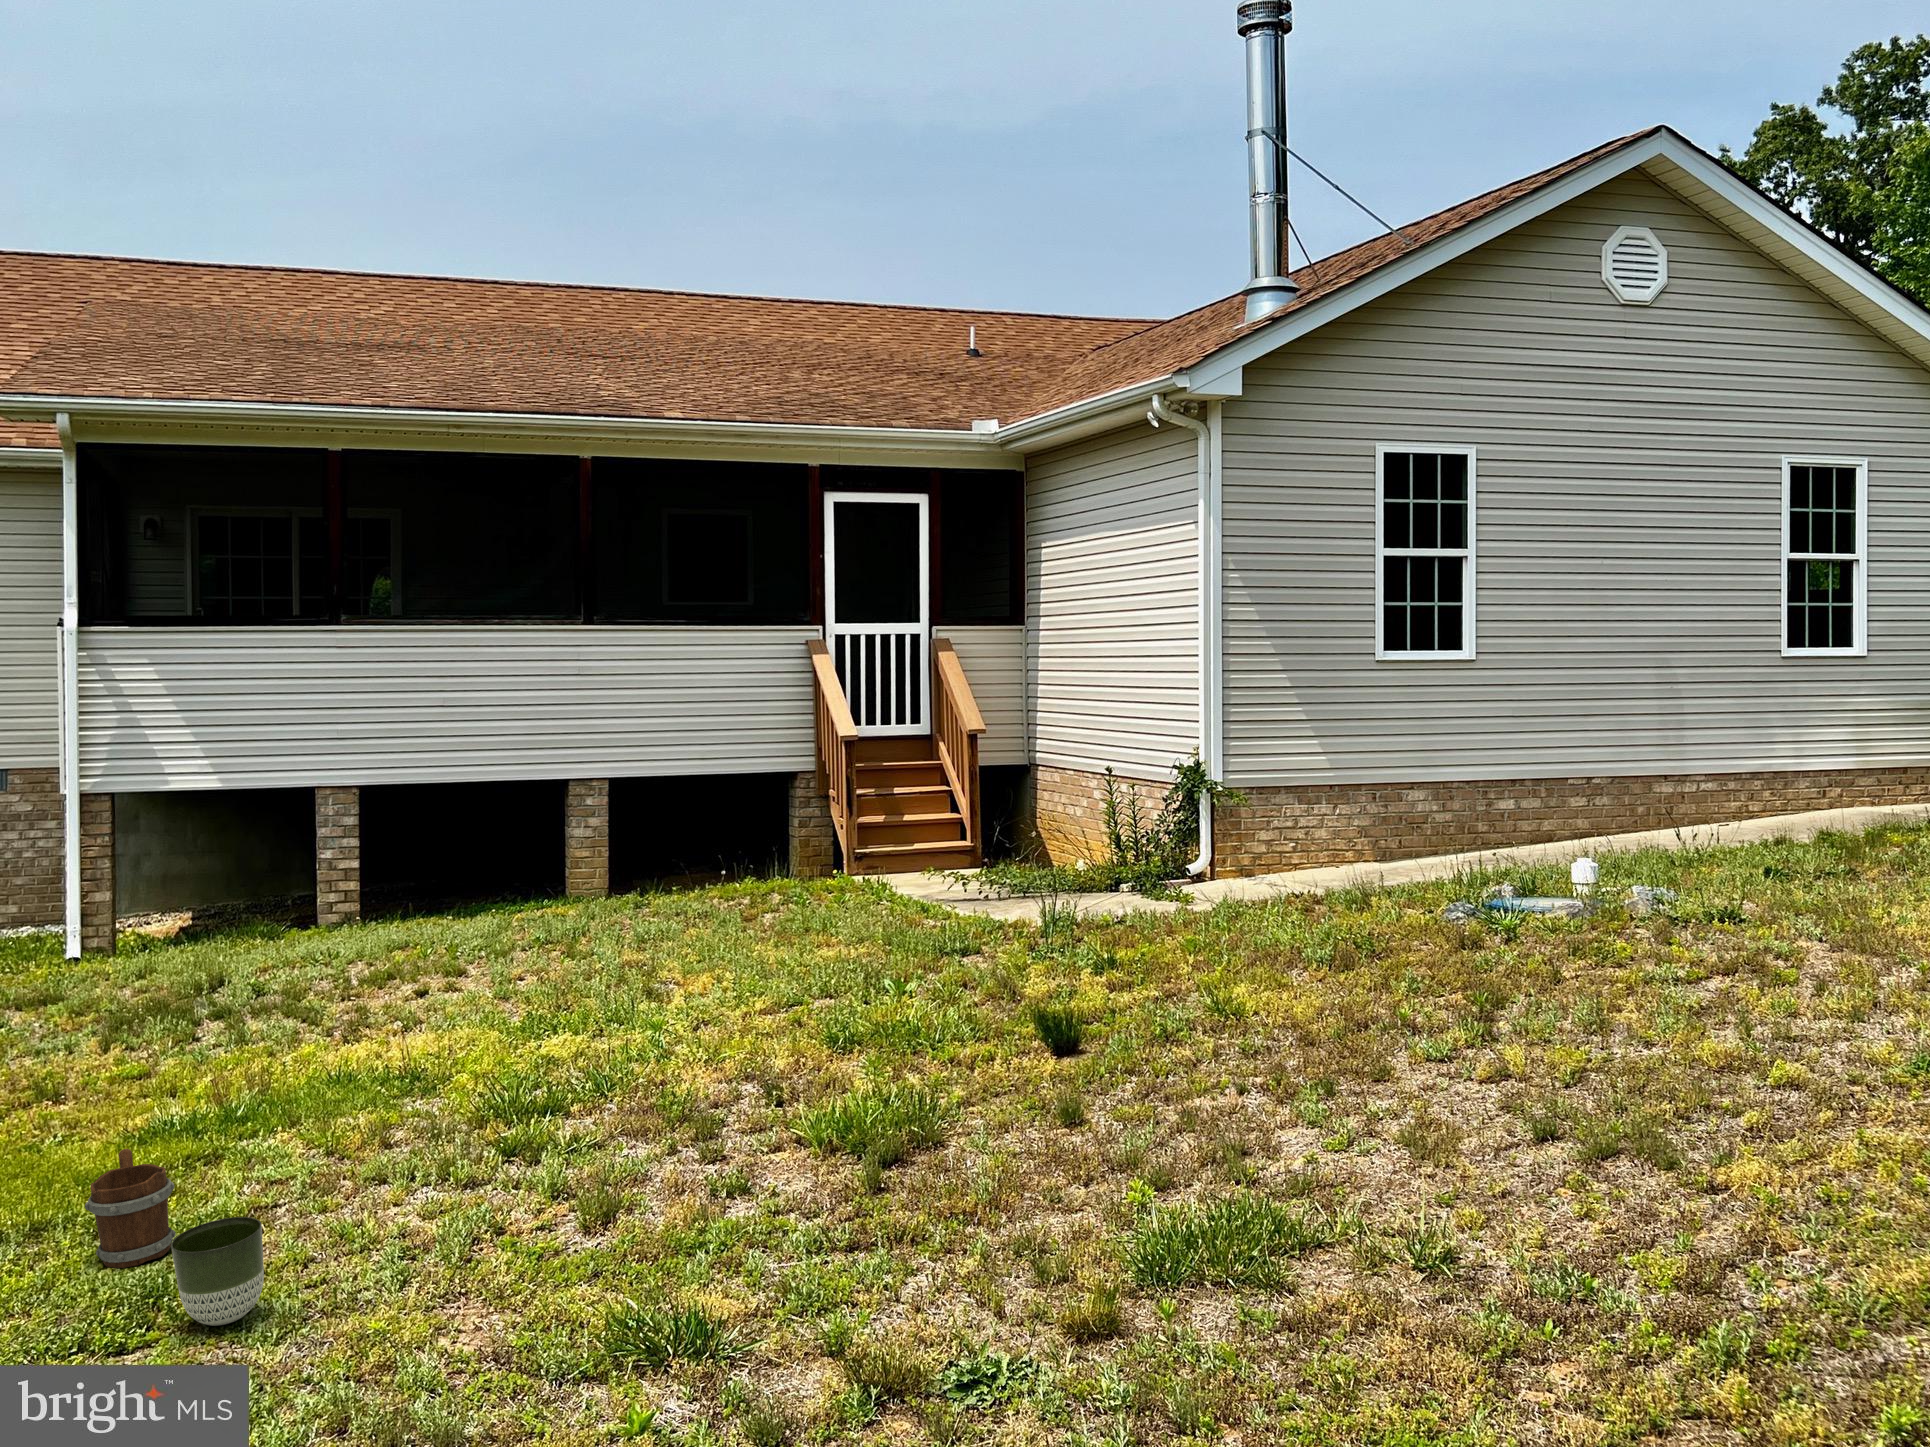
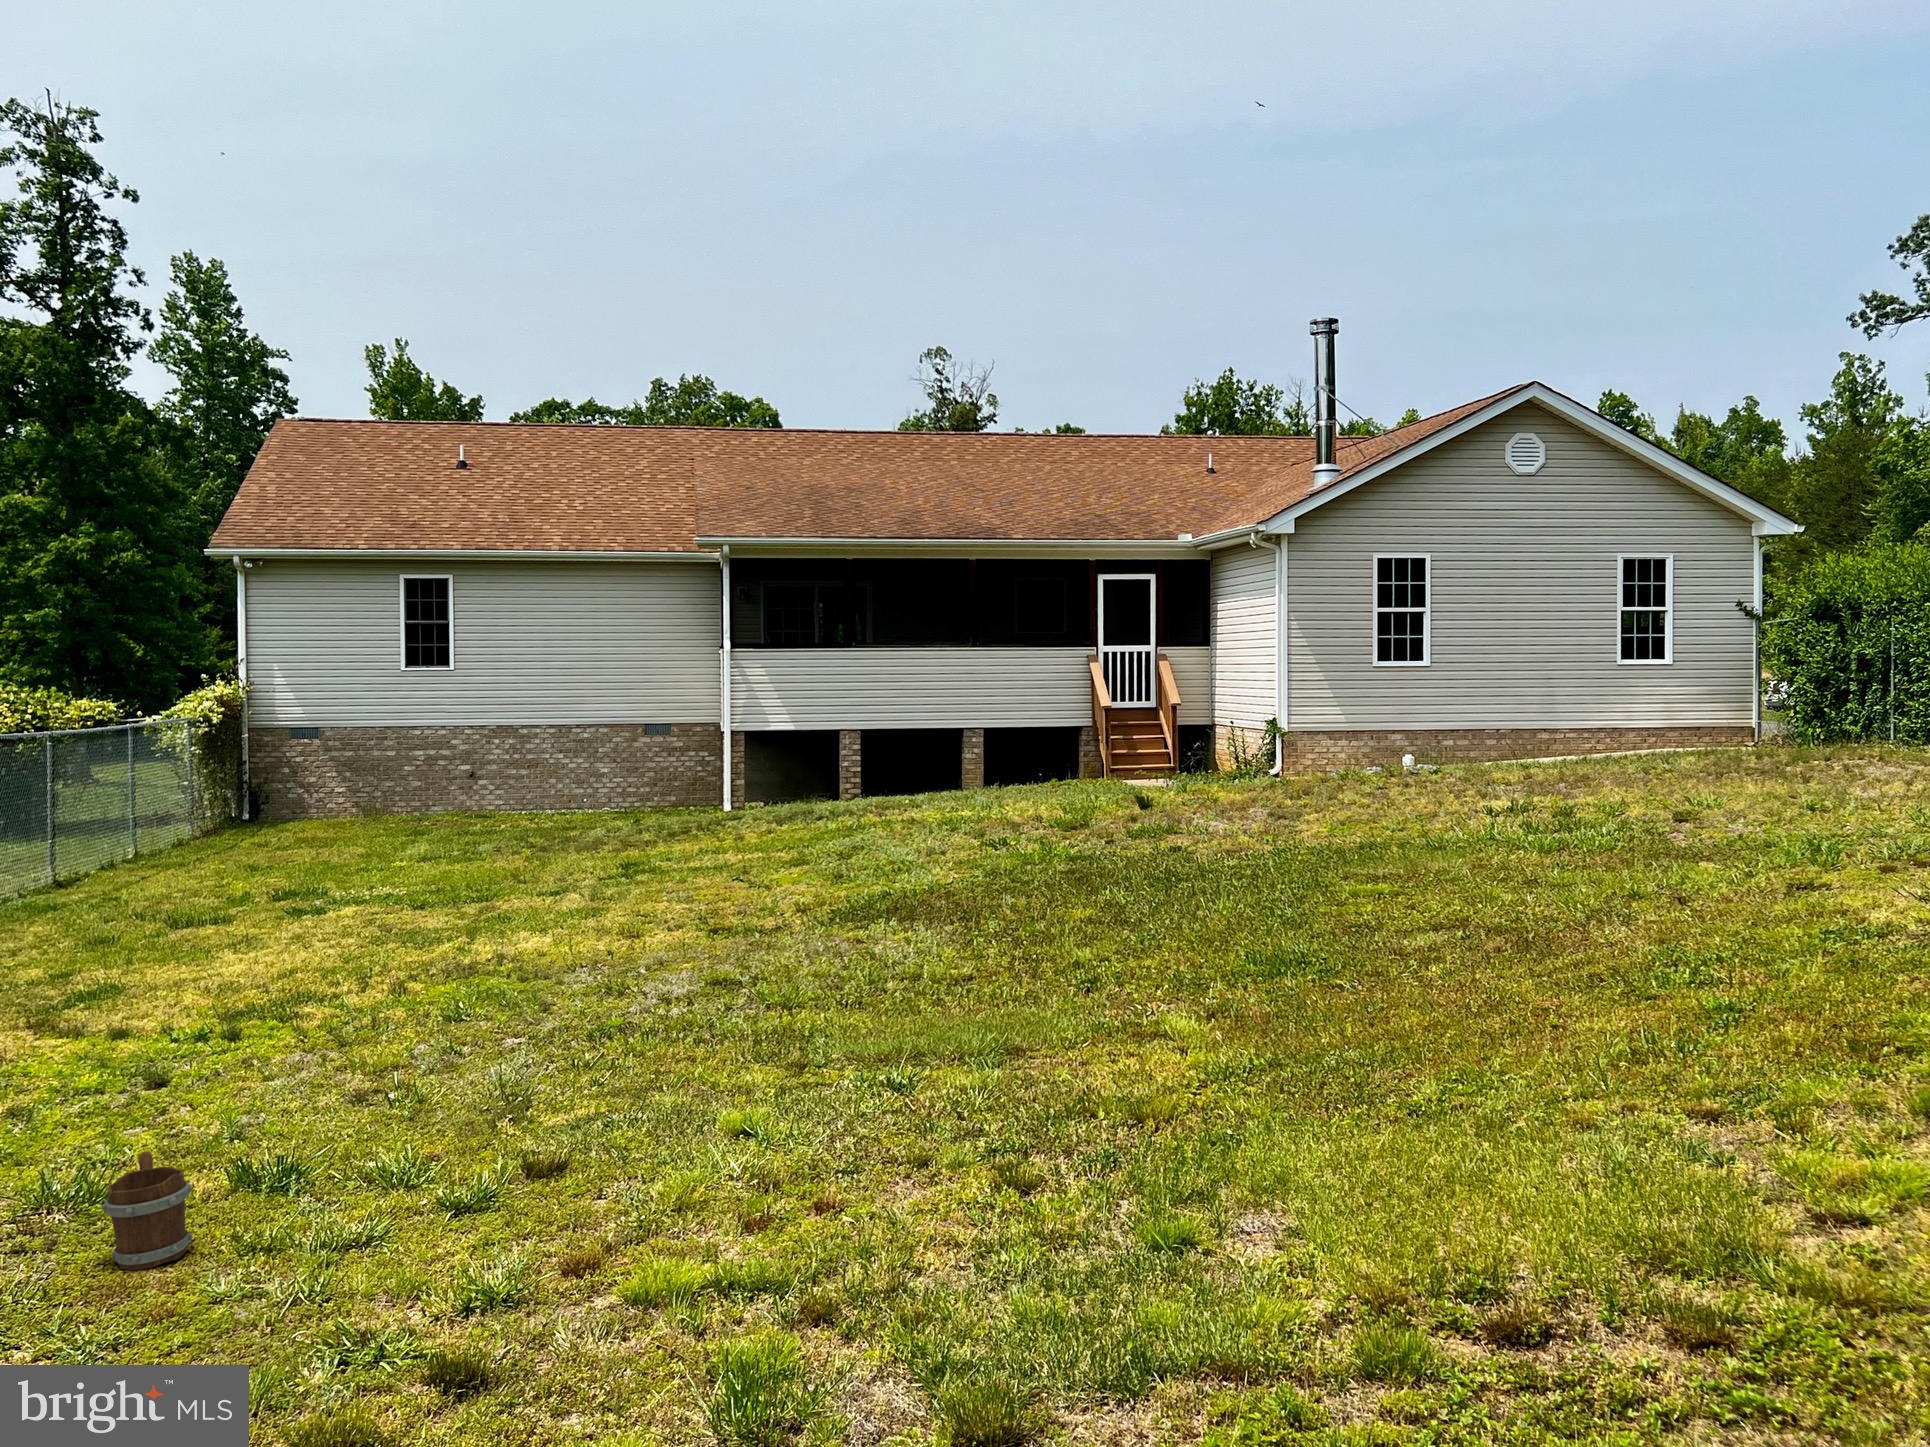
planter: present [171,1217,264,1326] -> none [181,1217,274,1326]

